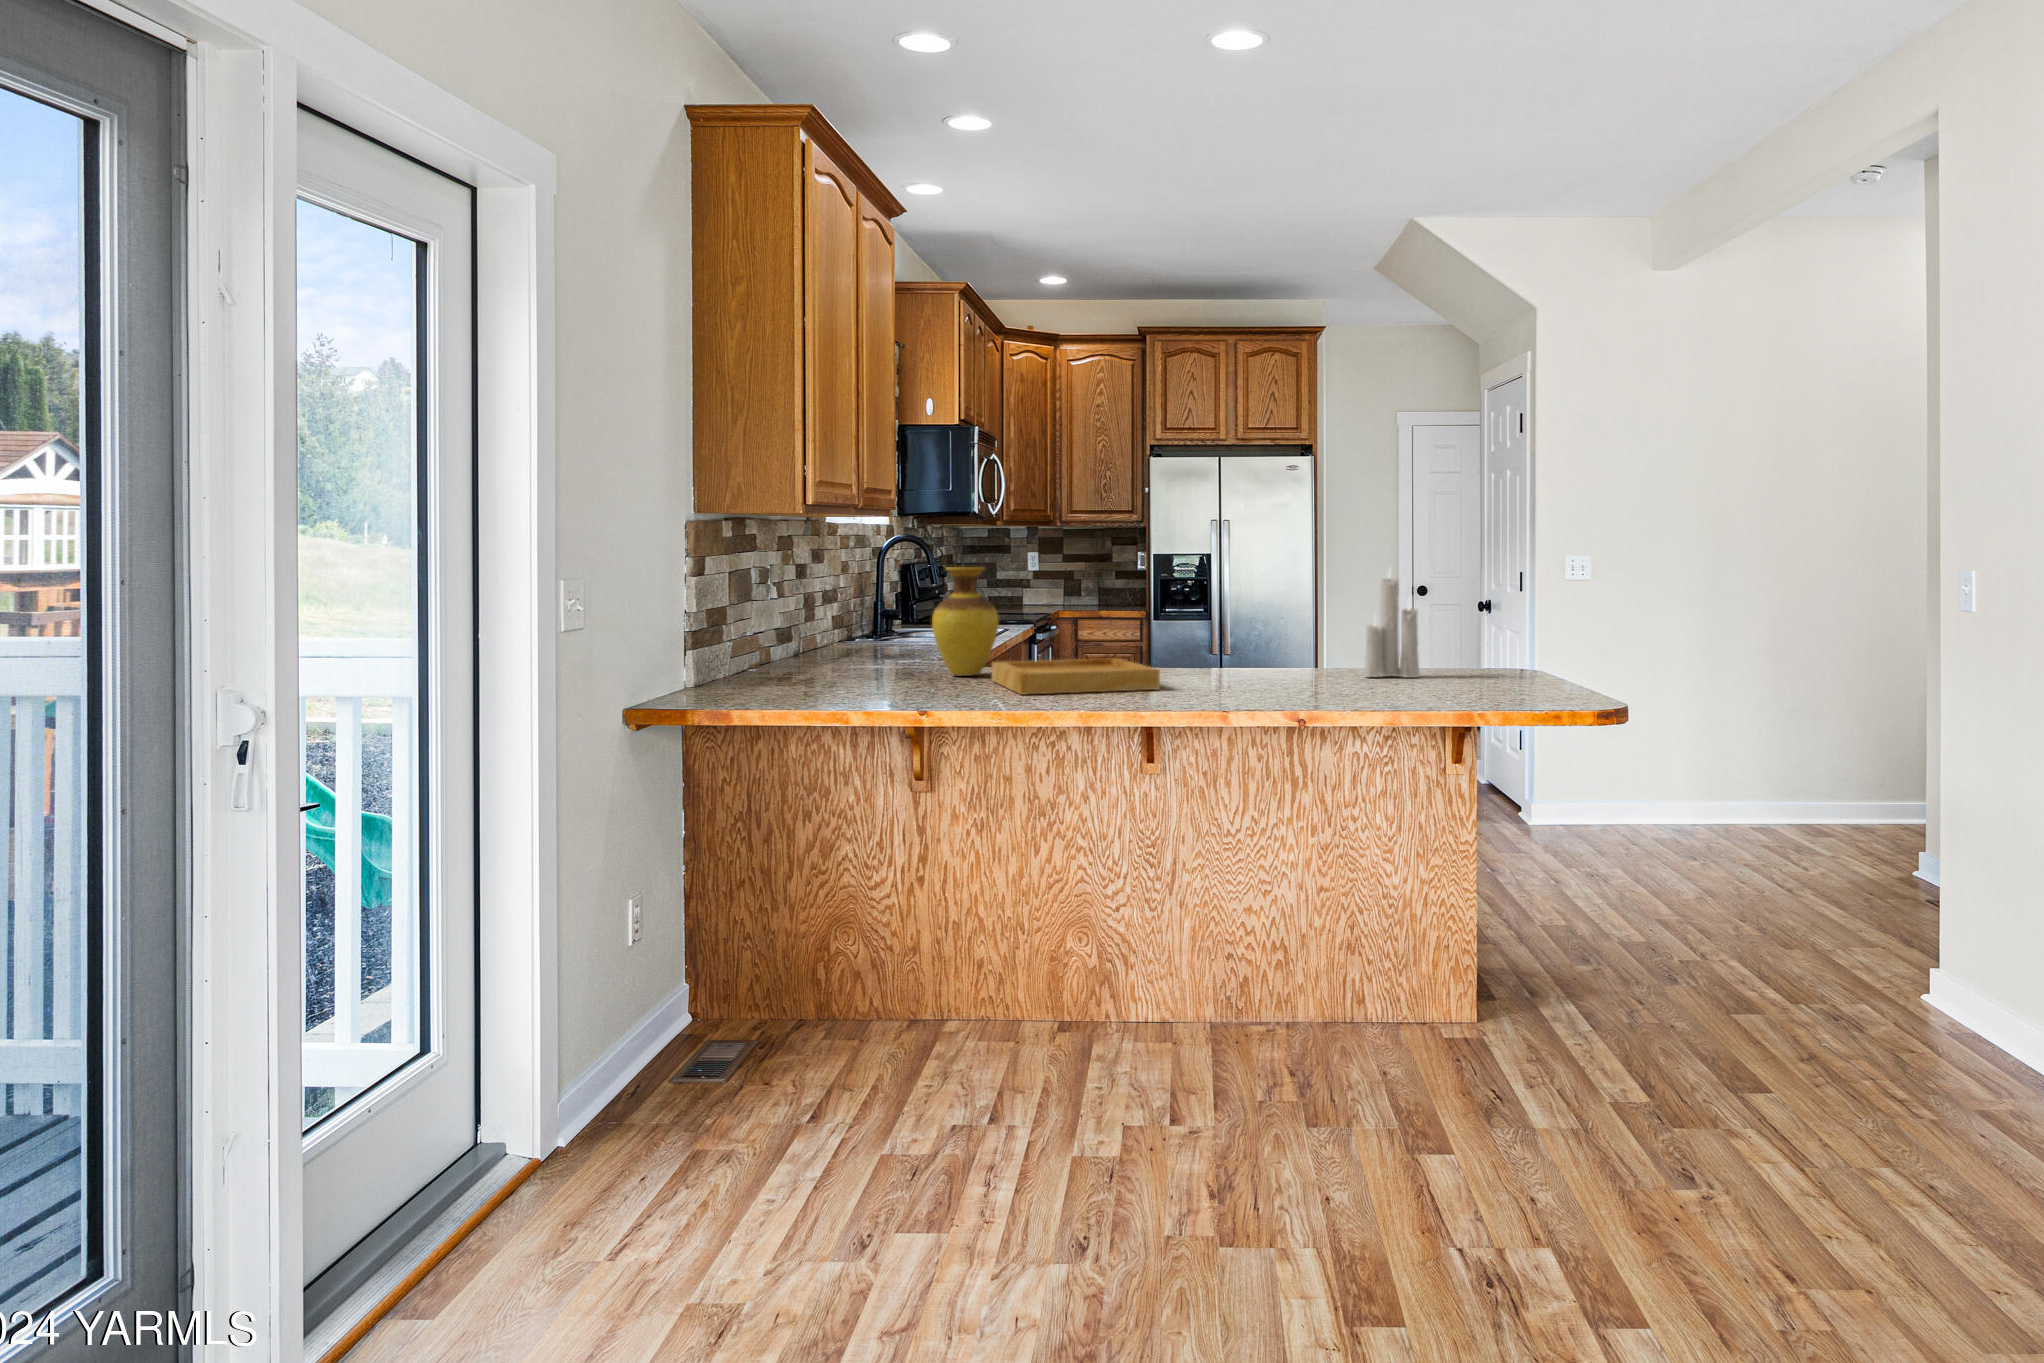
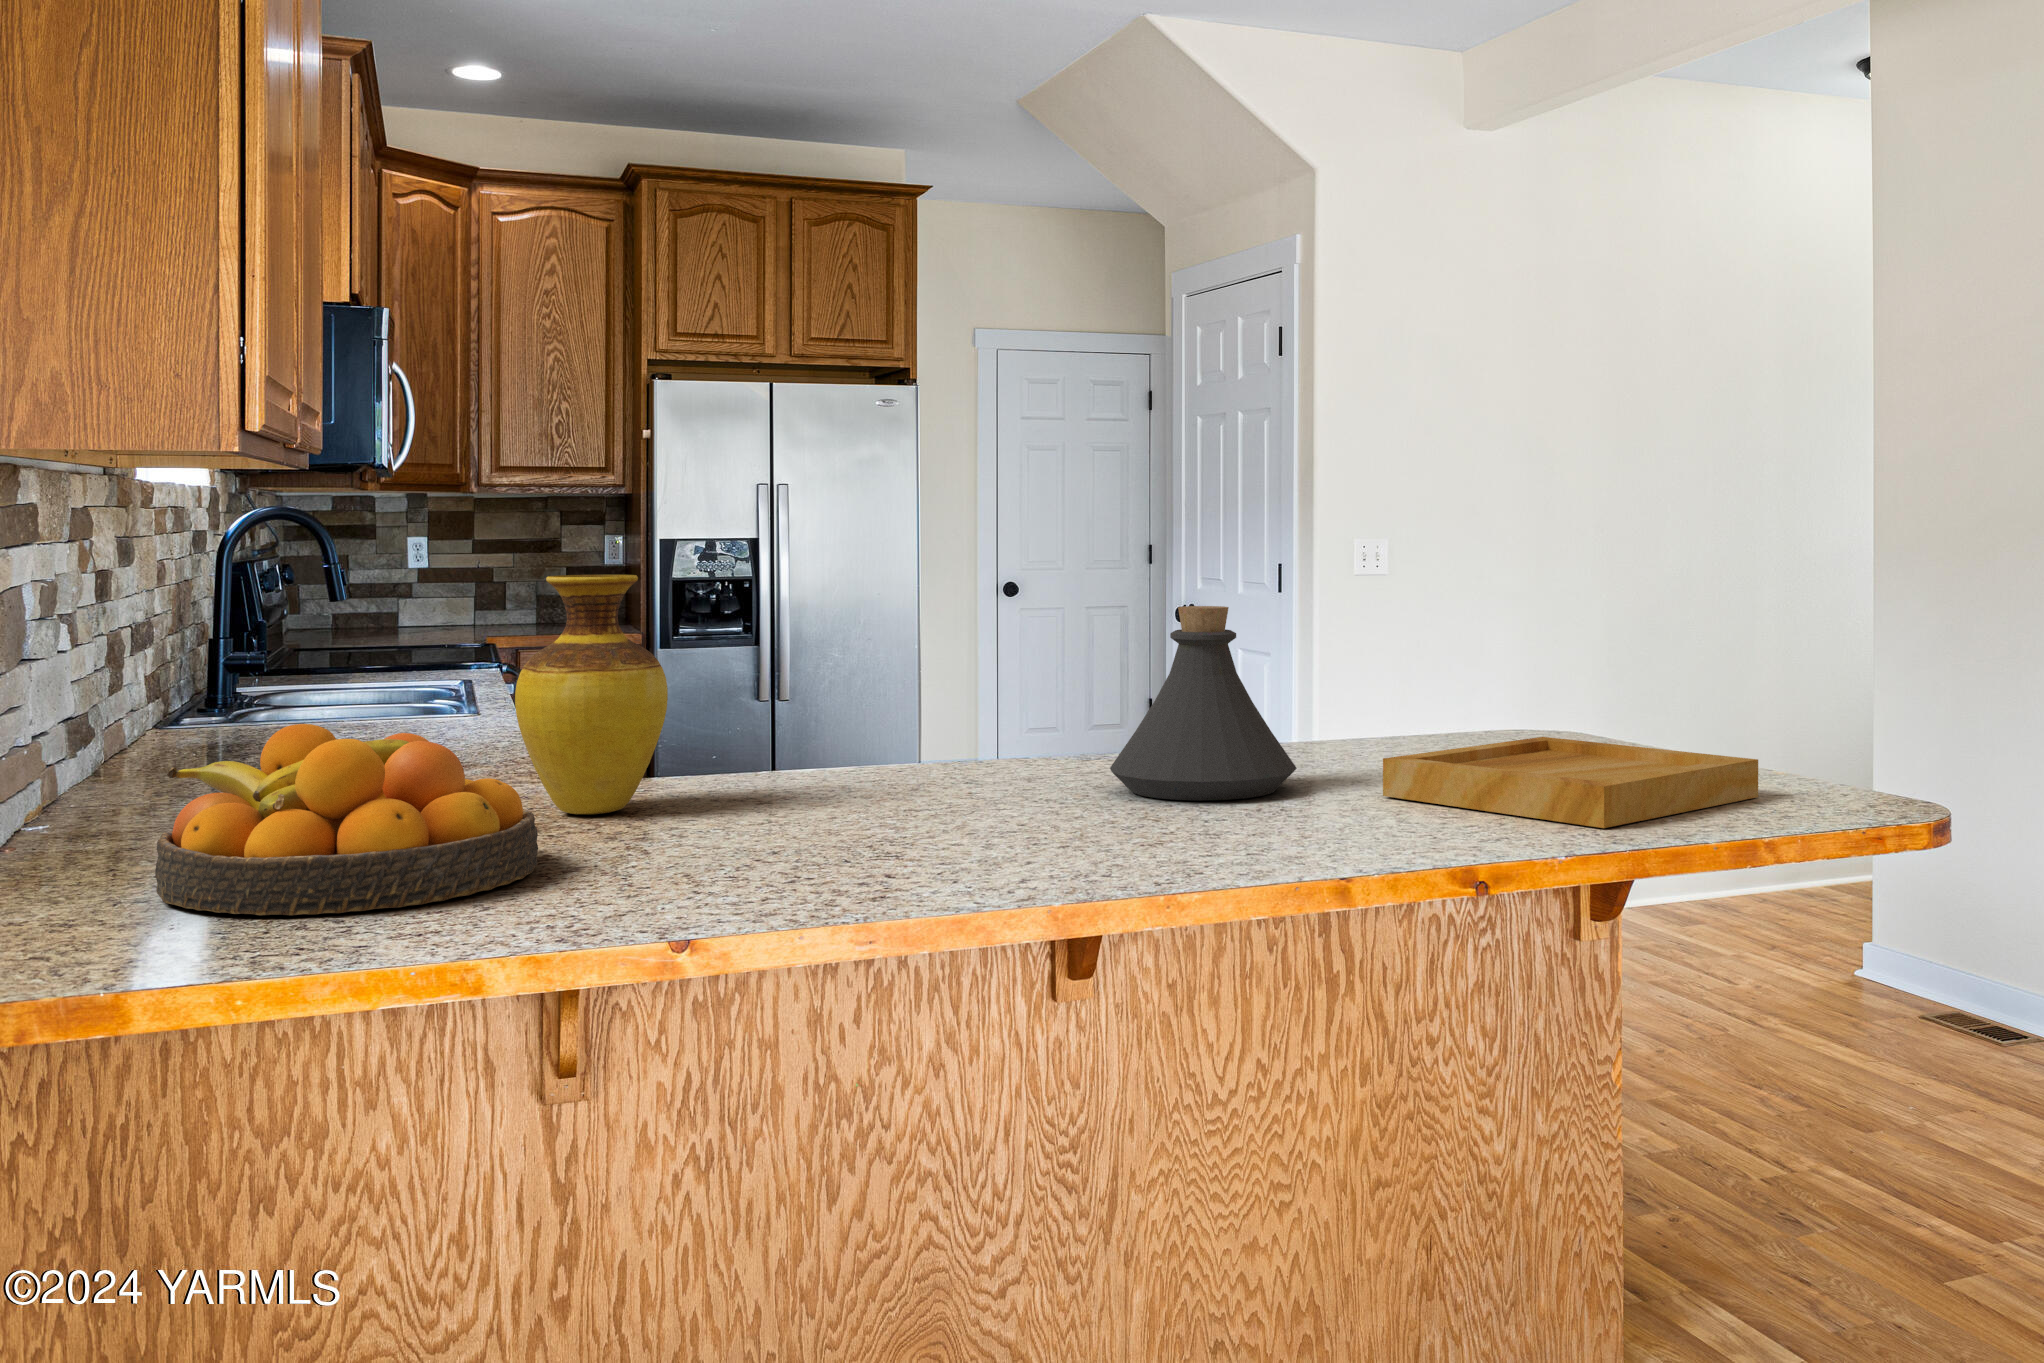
candle: present [1364,576,1419,677] -> none [1369,552,1463,766]
bottle: none [1200,586,1298,684] -> present [1110,606,1297,801]
fruit bowl: none [766,626,910,697] -> present [155,724,538,916]
tray: present [992,658,1160,694] -> present [1383,737,1758,828]

